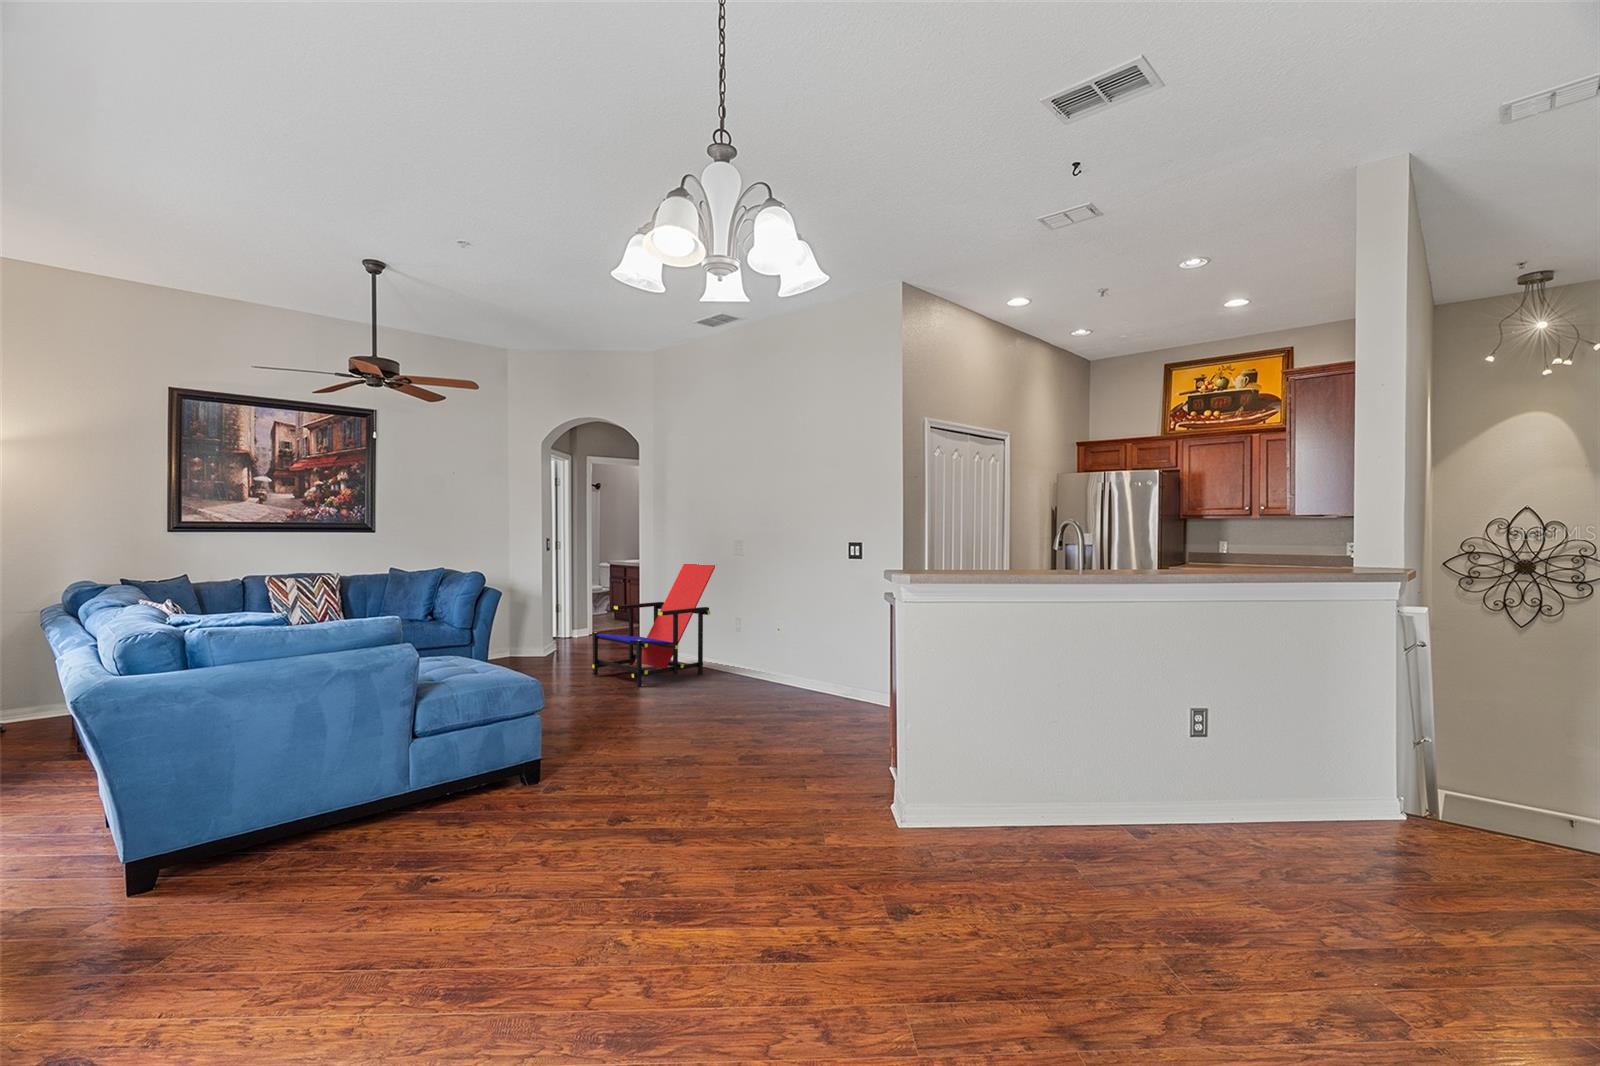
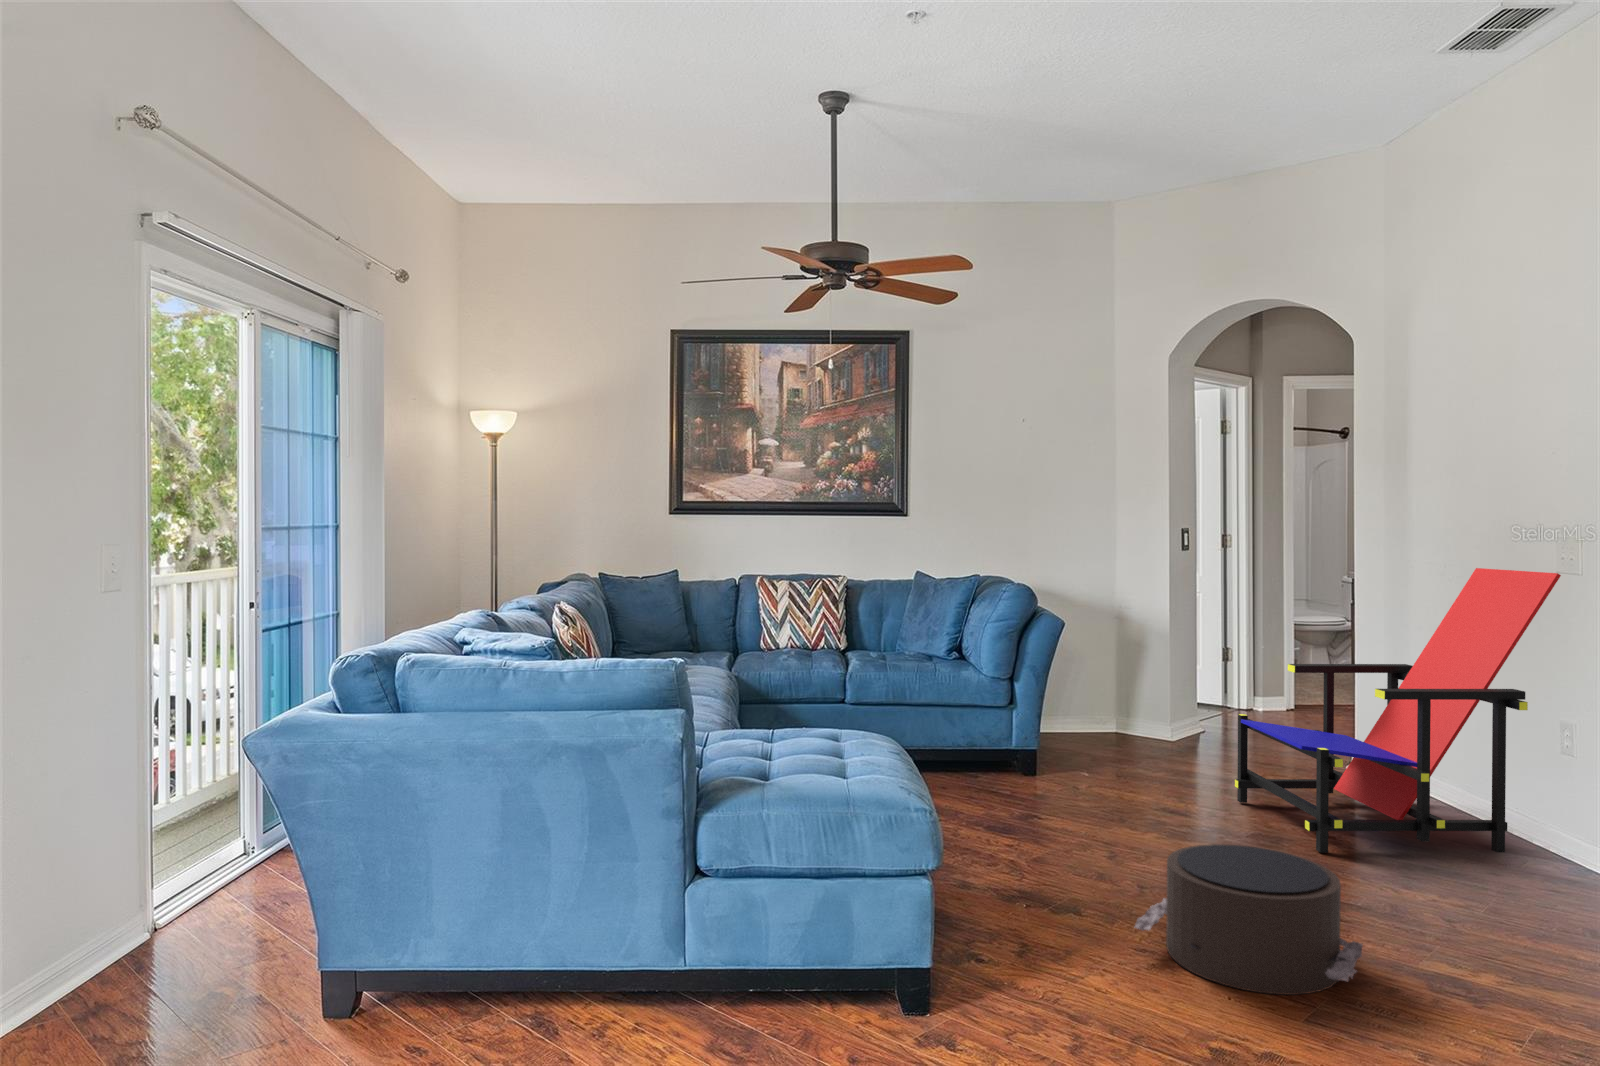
pouf: none [589,679,676,732] -> present [1134,844,1363,995]

